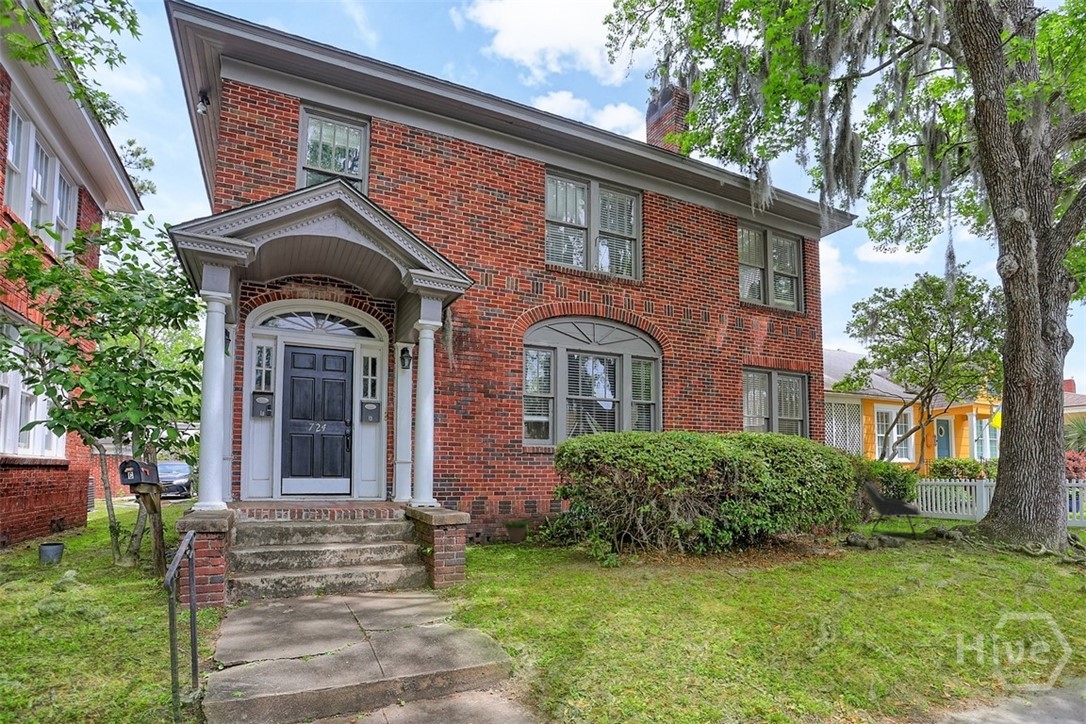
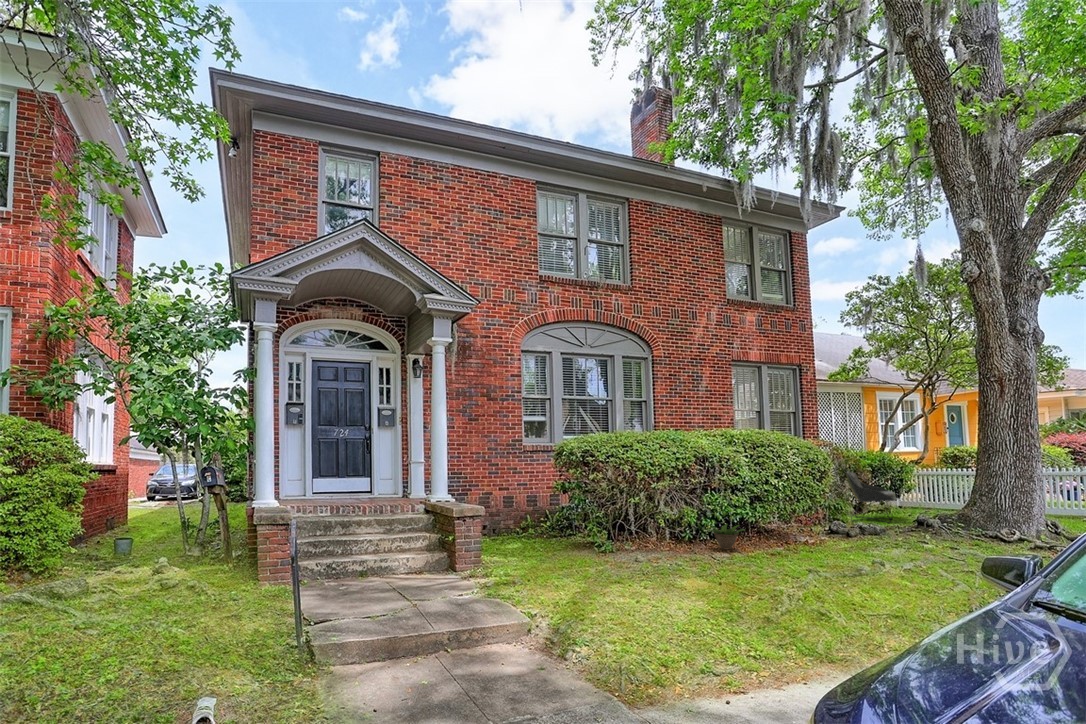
decorative plant: present [500,519,531,542] -> present [708,524,744,550]

